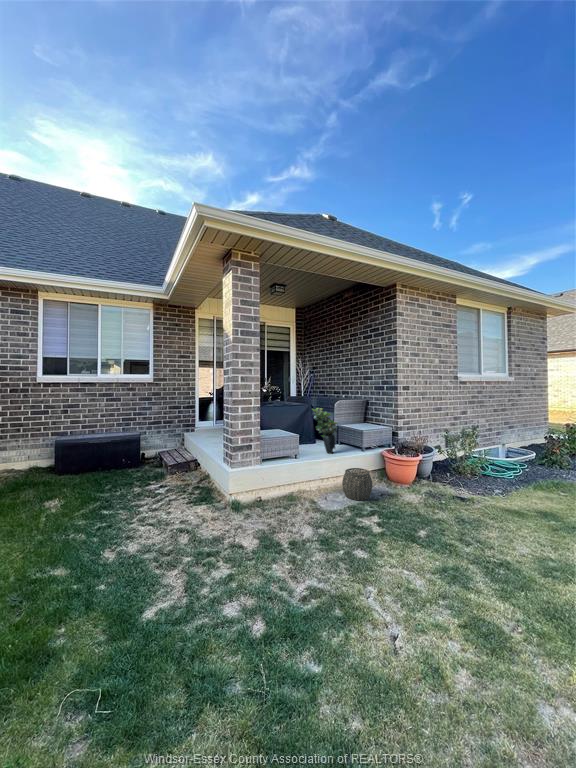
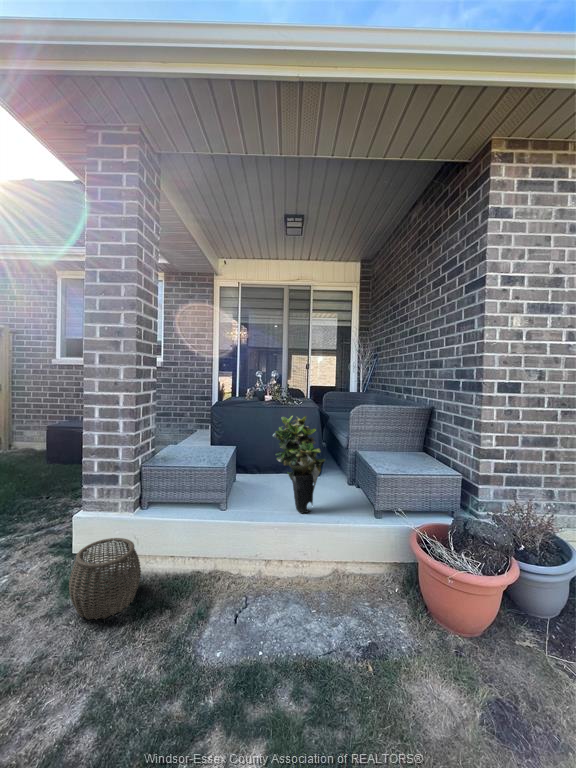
woven basket: present [342,468,373,500] -> present [69,538,141,620]

